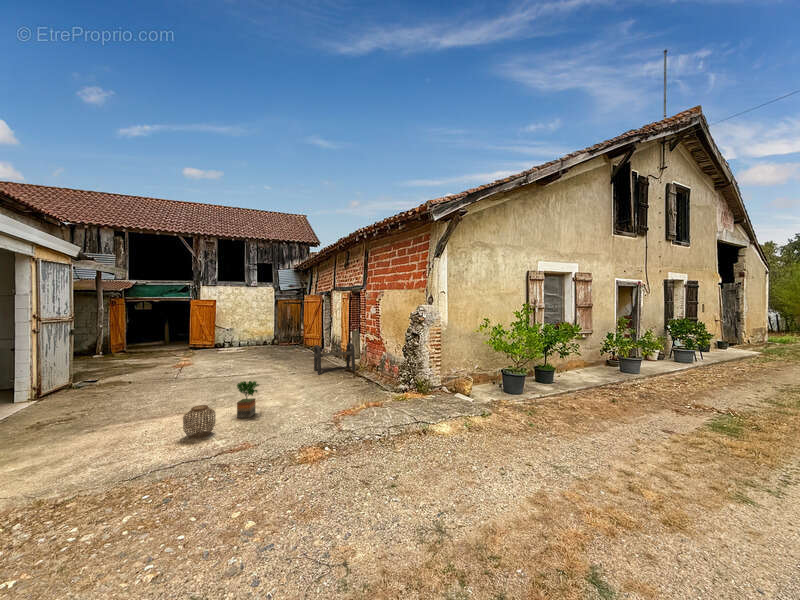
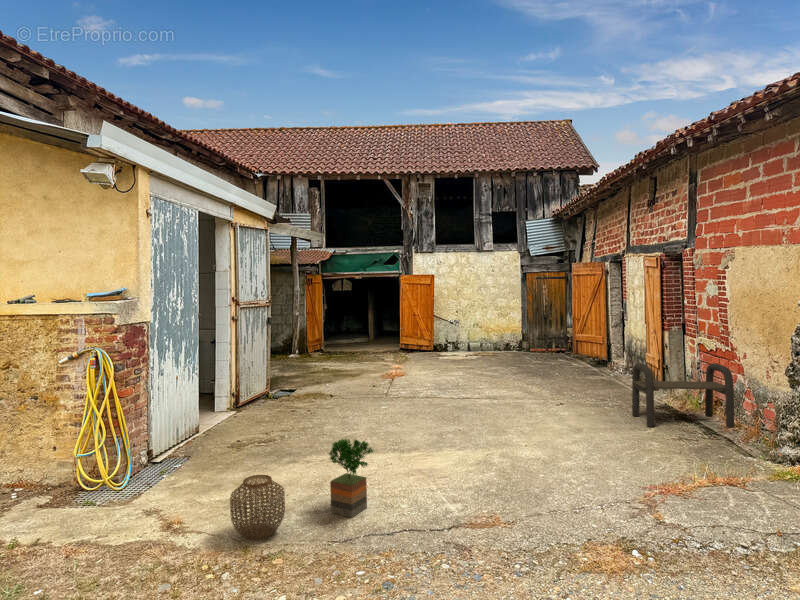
potted tree: present [237,381,259,418] -> present [329,439,373,517]
woven basket: present [183,405,216,438] -> present [230,475,285,540]

